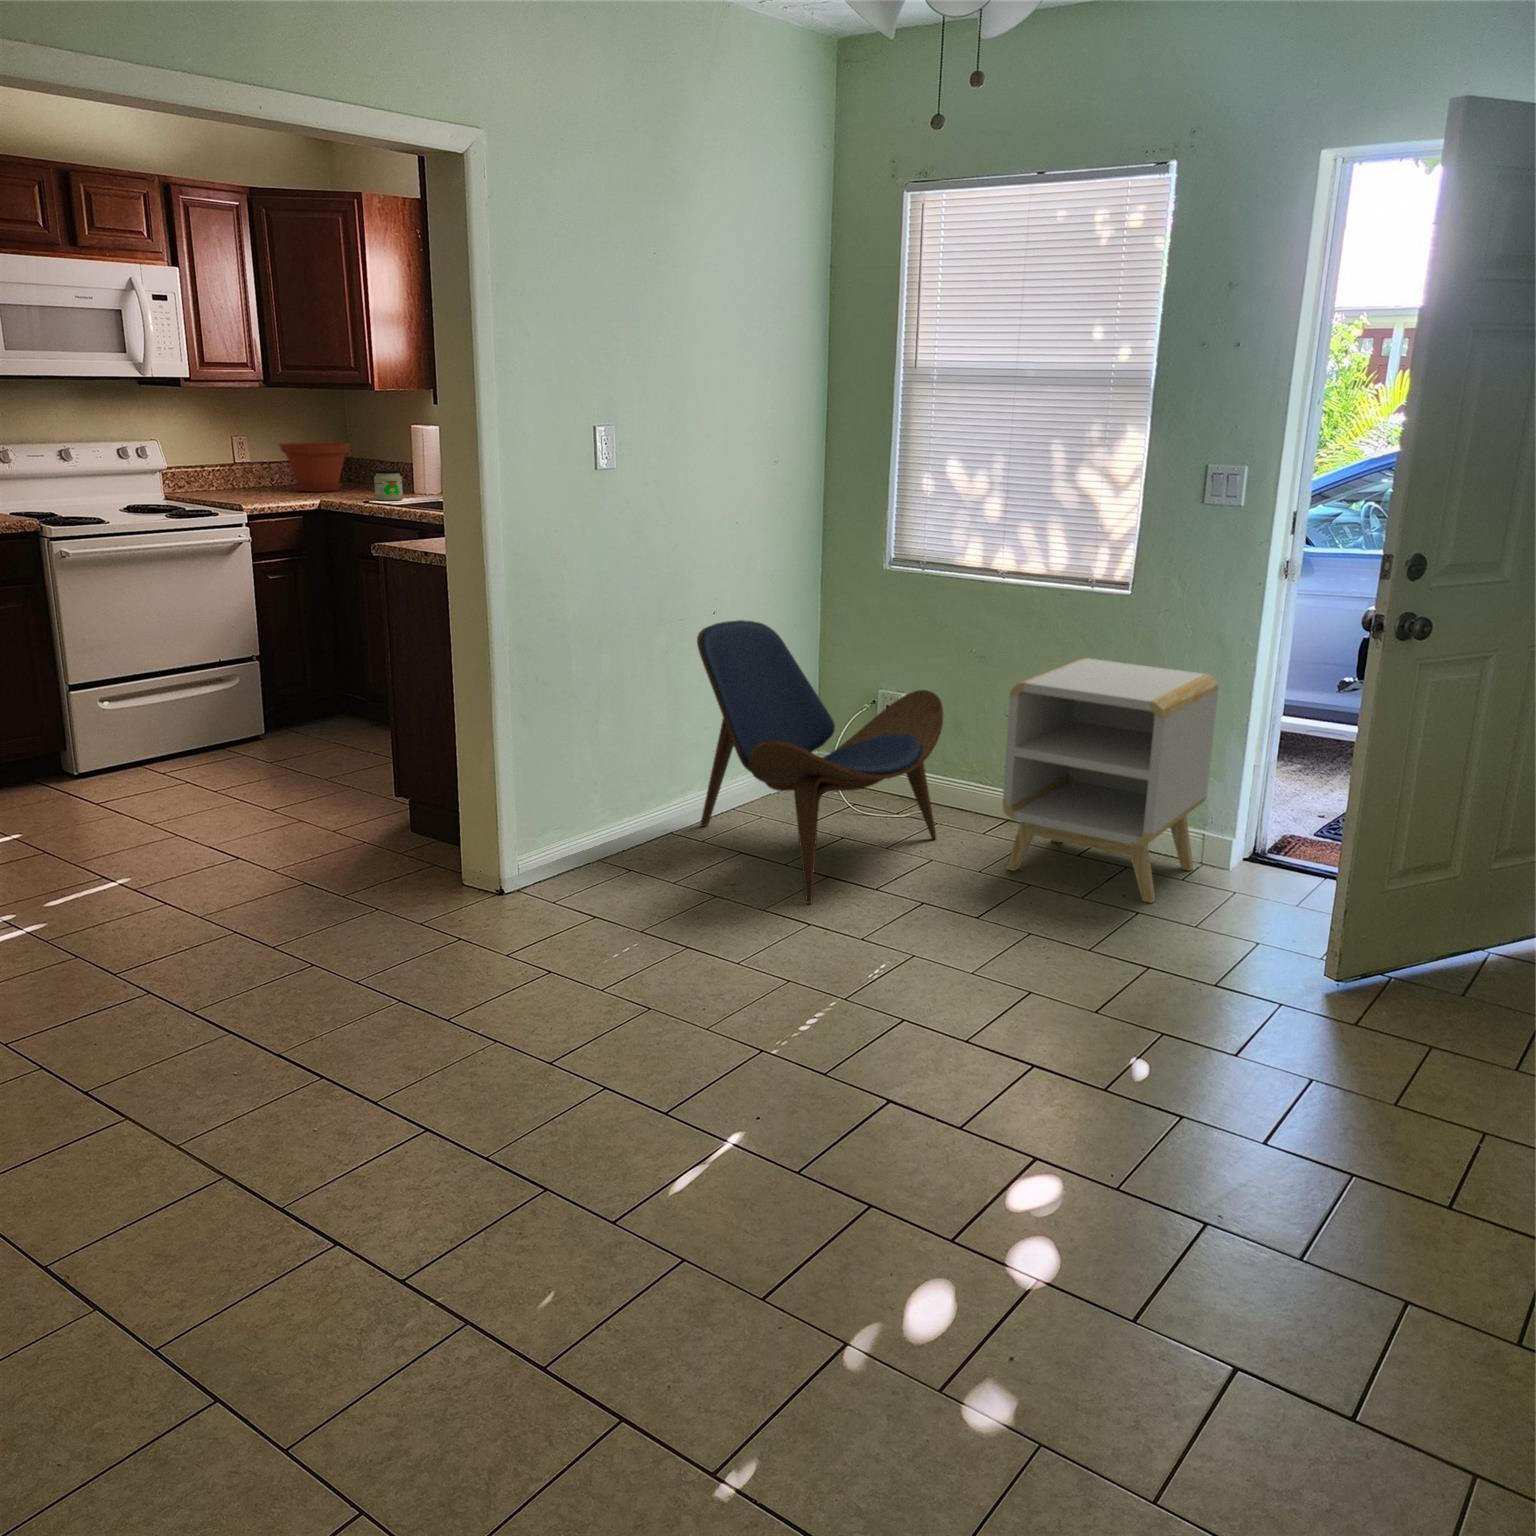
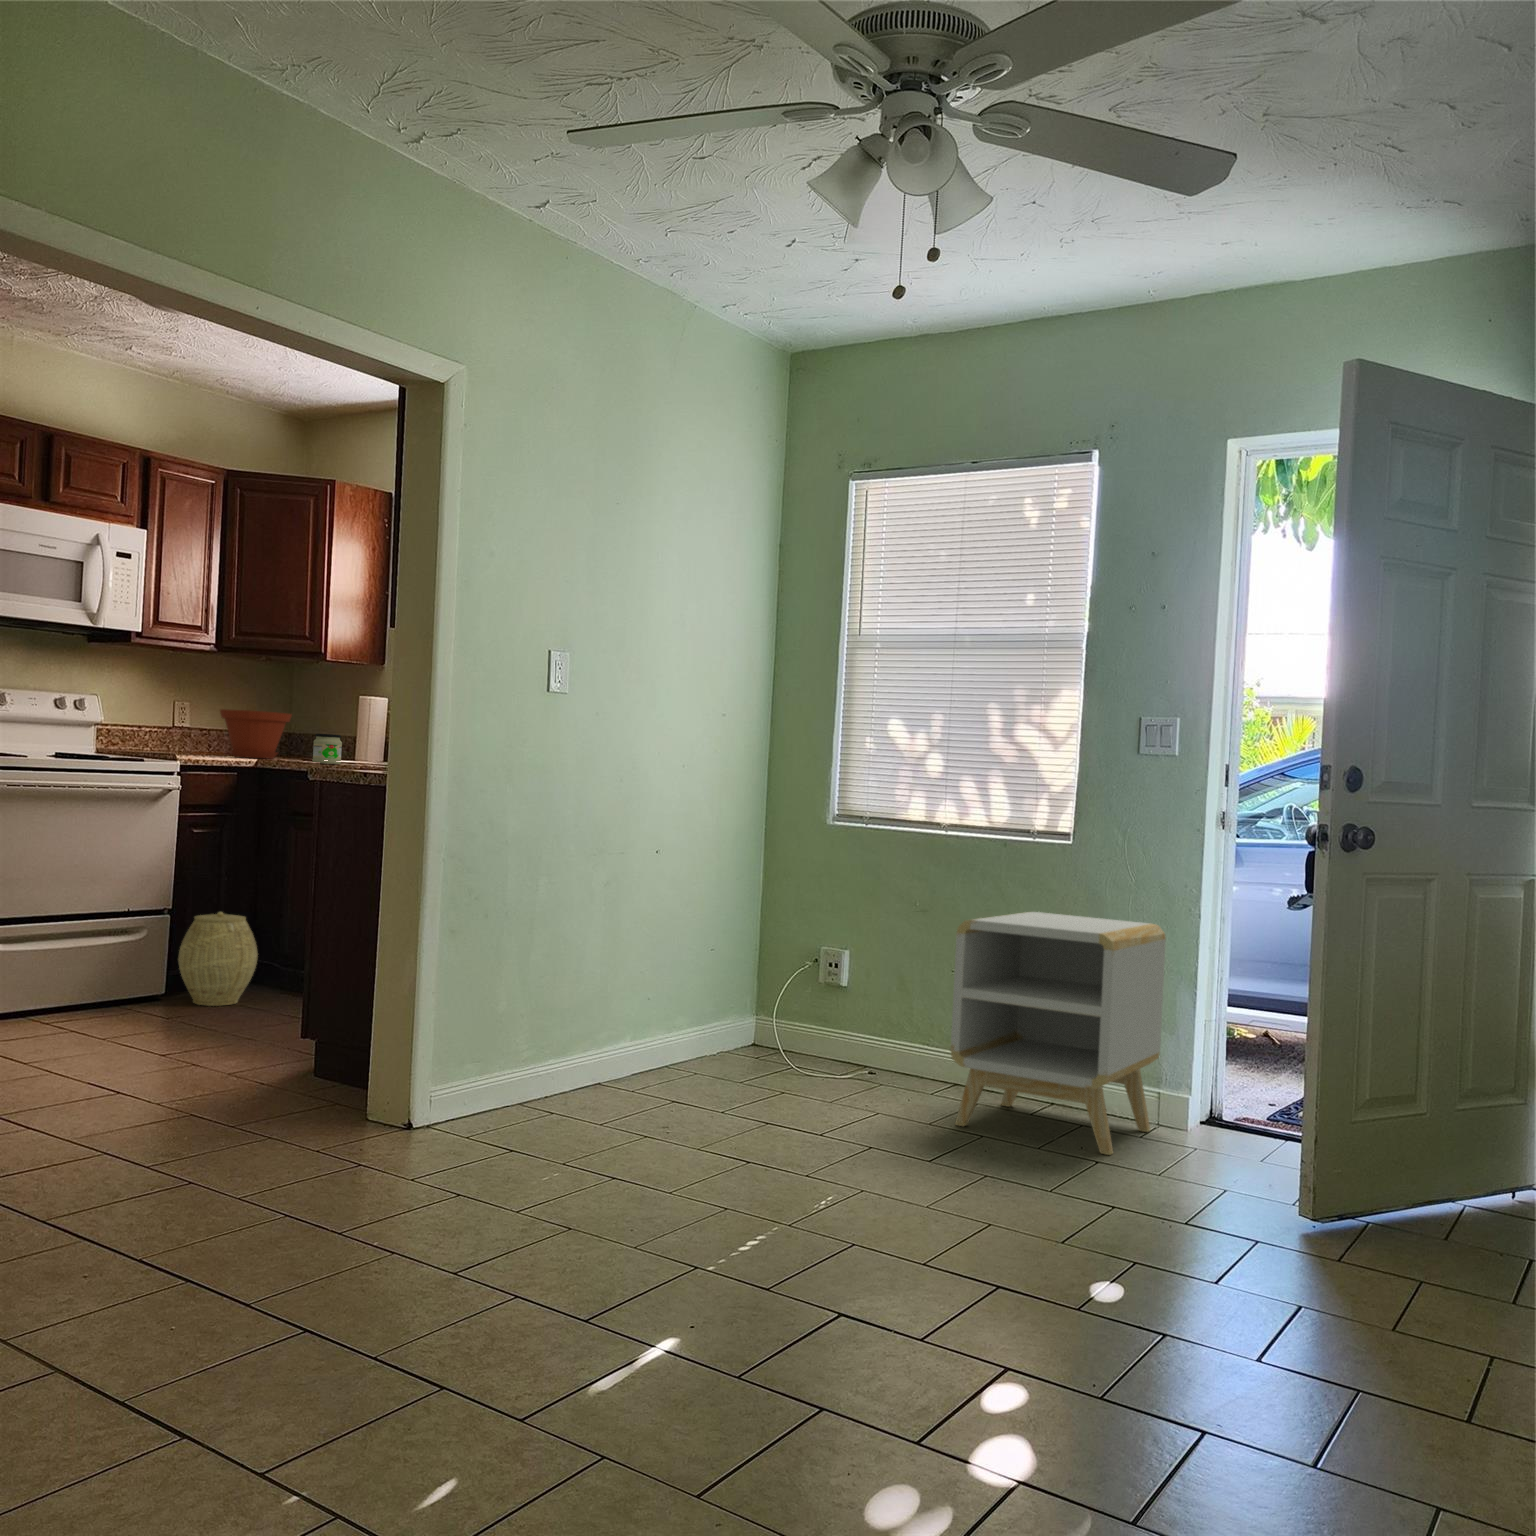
lounge chair: present [697,620,943,904] -> none [629,863,888,1144]
woven basket: none [274,654,347,742] -> present [178,912,258,1006]

